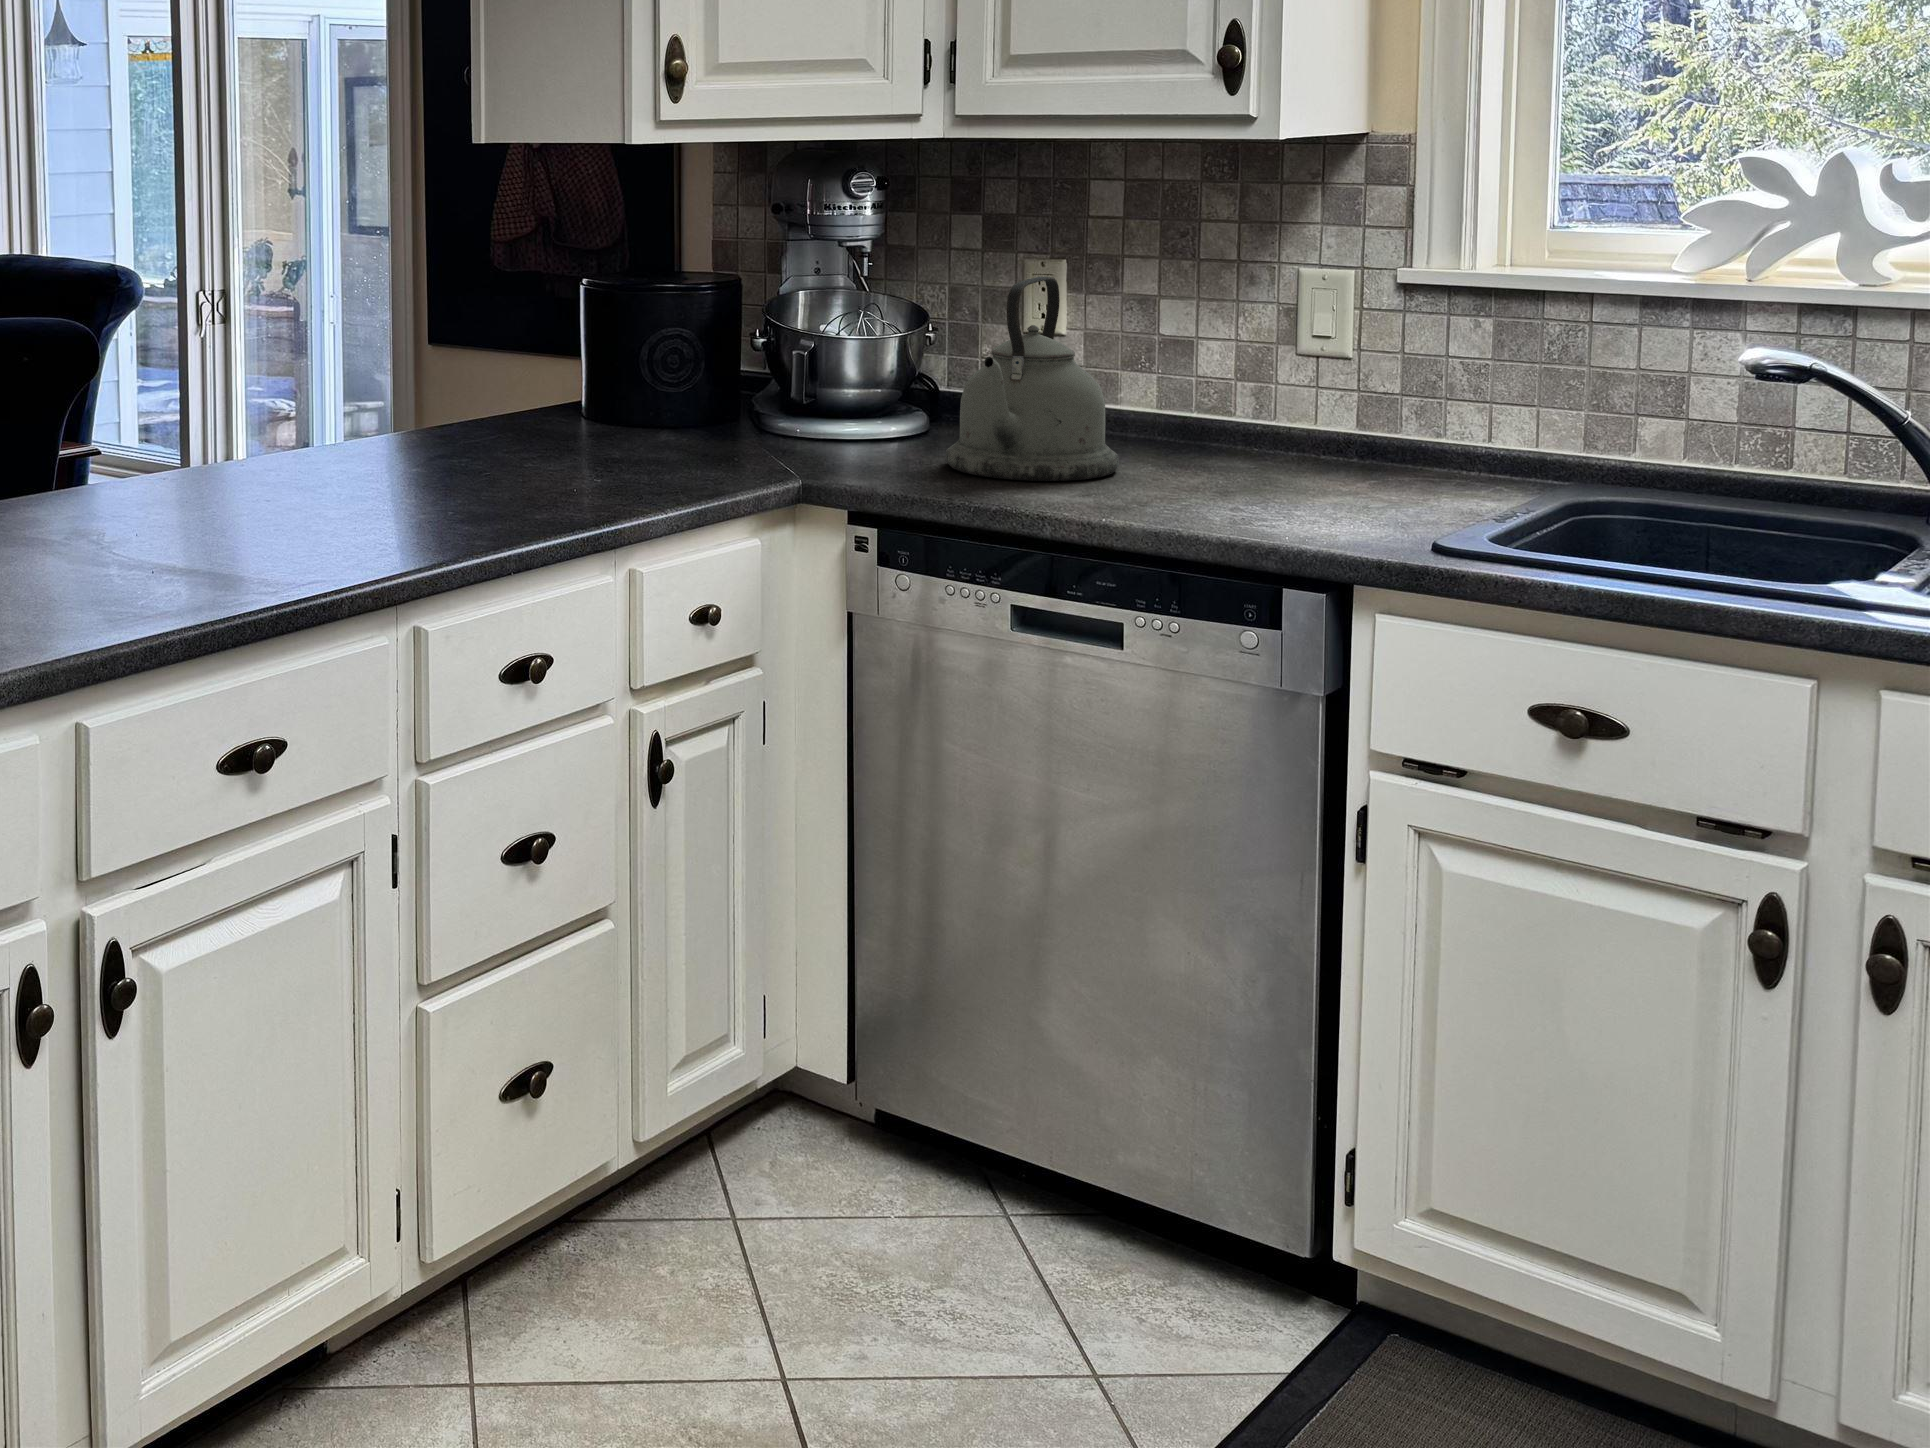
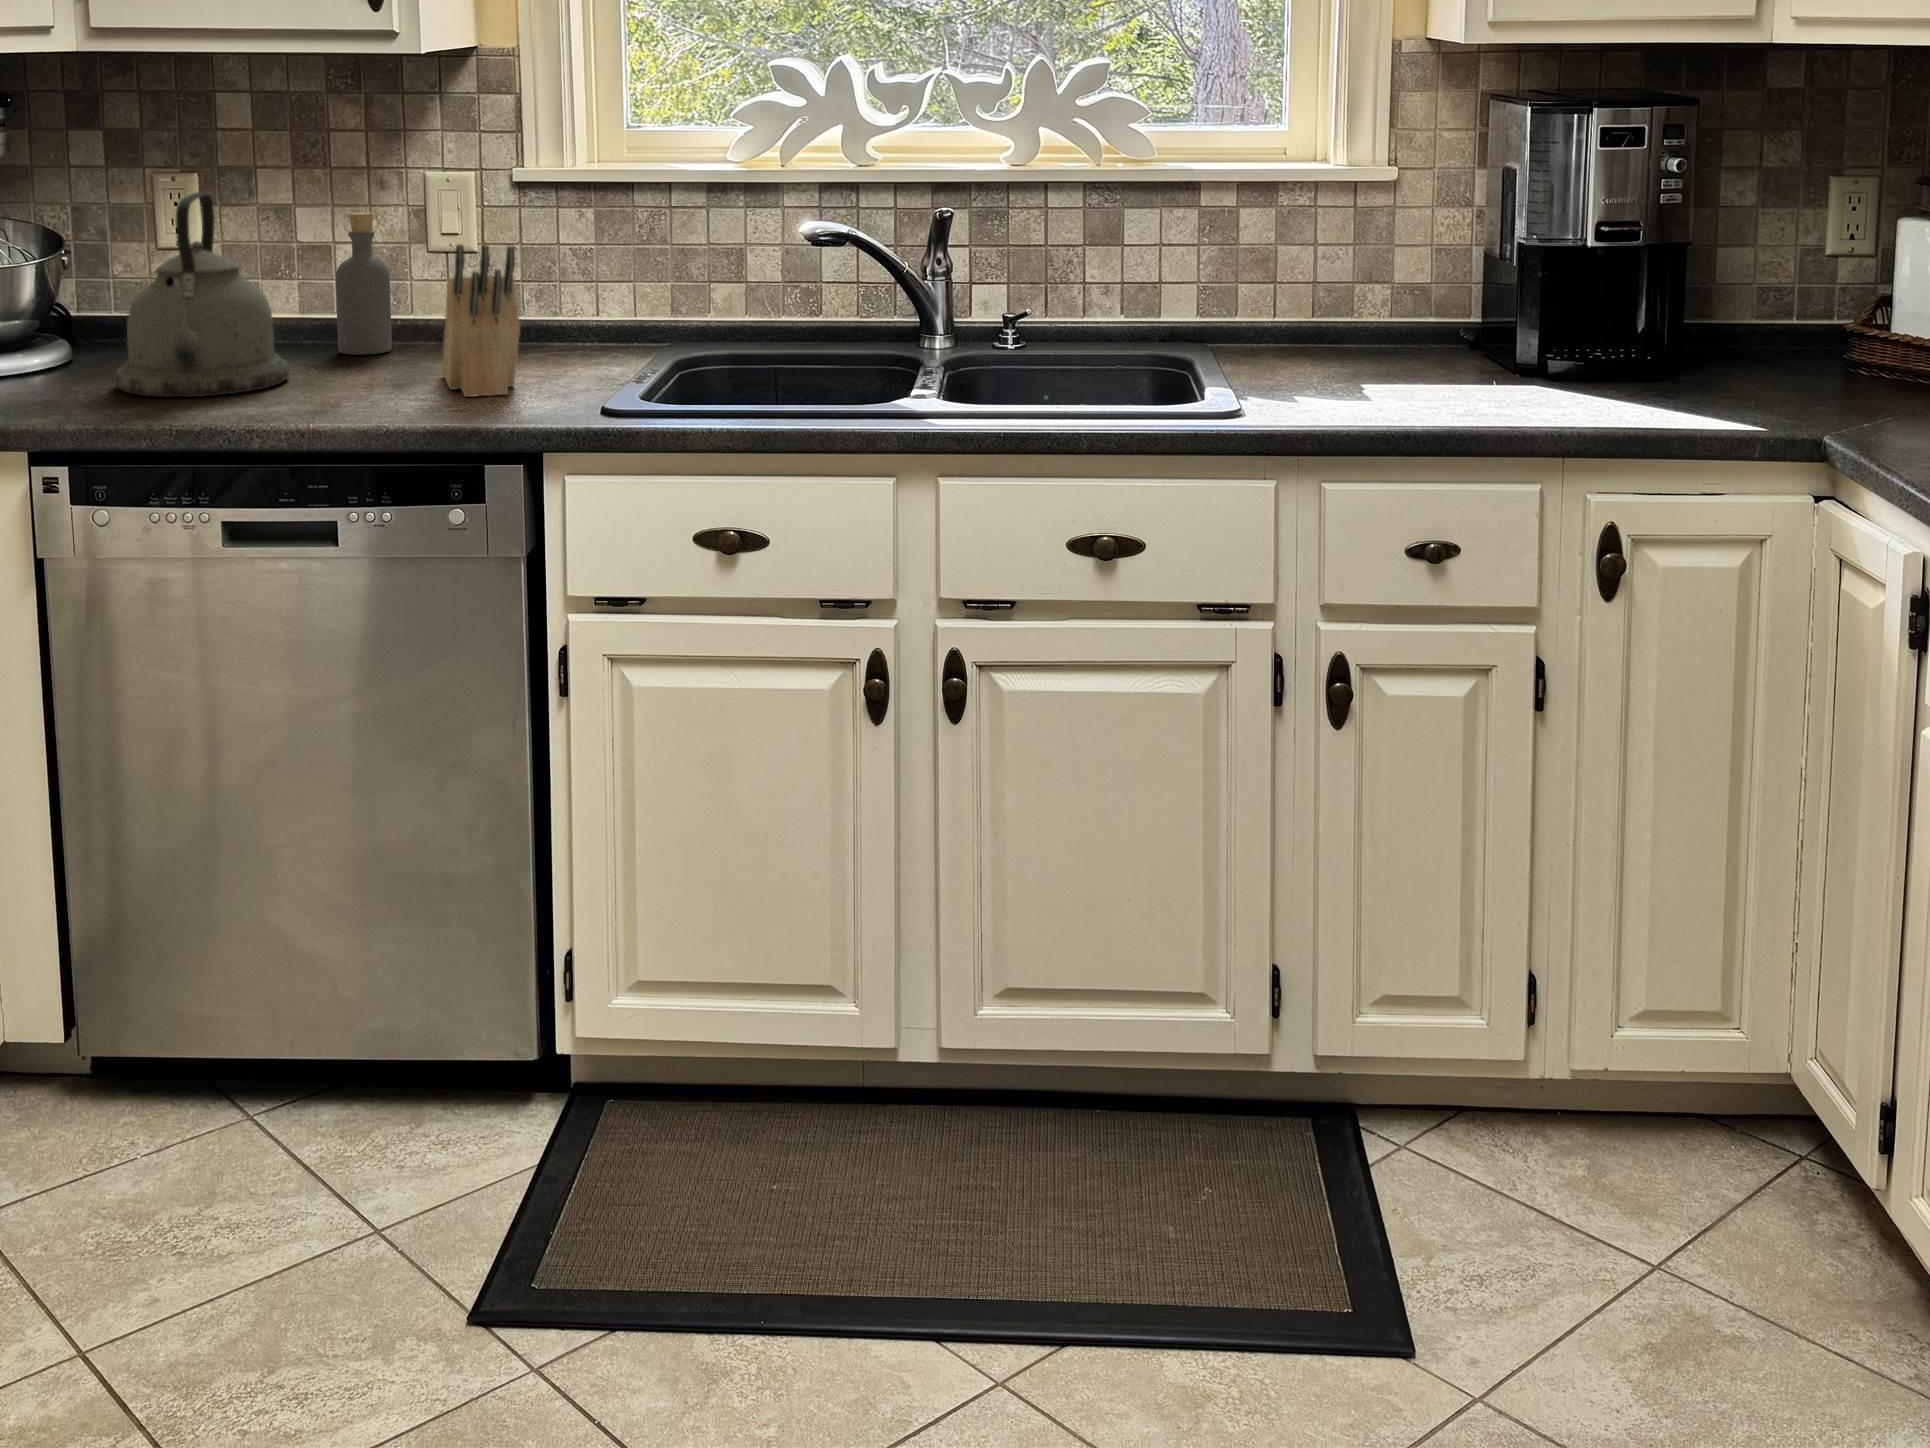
bottle: none [1188,307,1249,458] -> present [336,212,392,355]
knife block: none [1272,345,1353,515] -> present [442,244,520,397]

